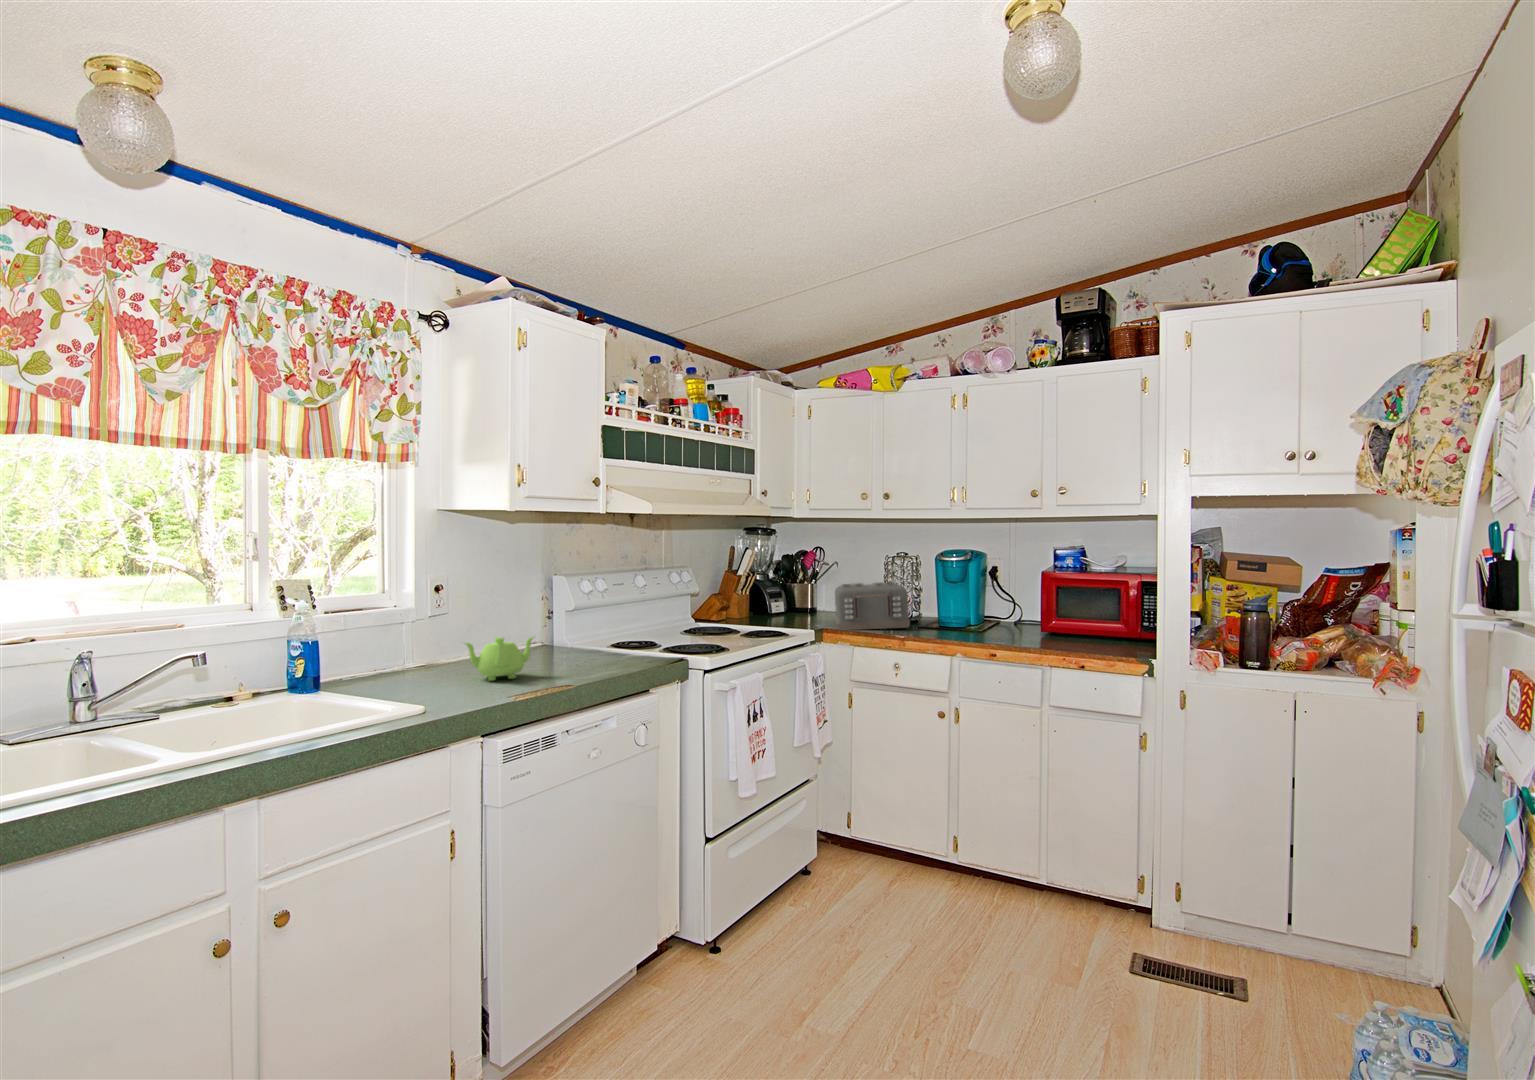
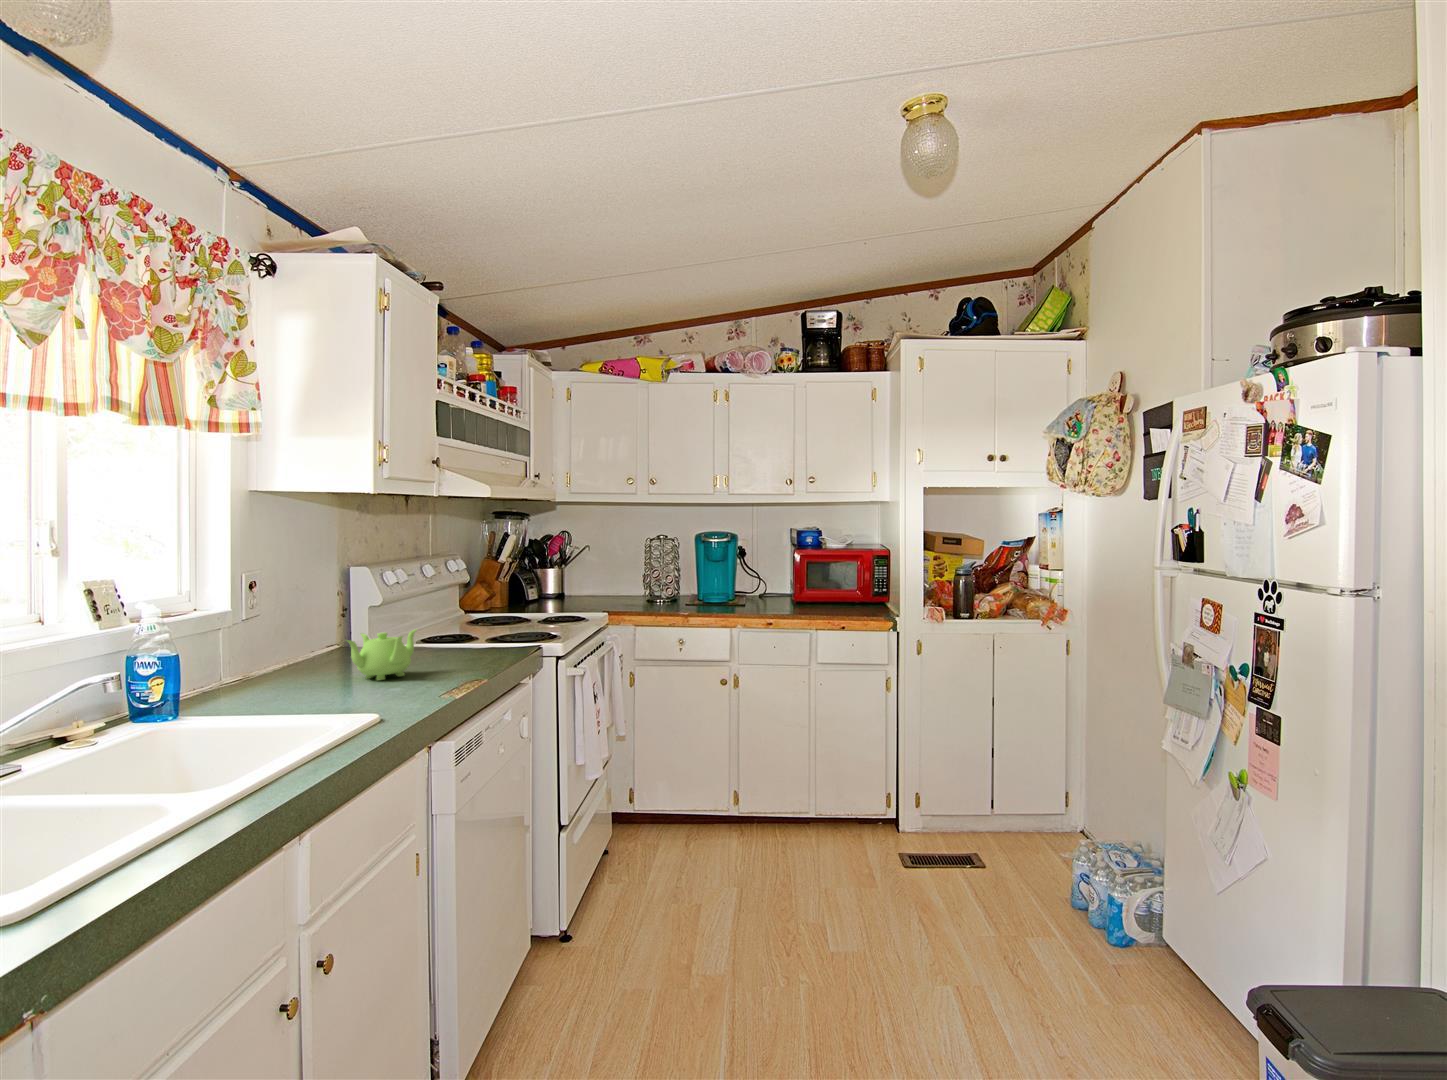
toaster: present [835,582,910,630] -> none [595,565,681,613]

